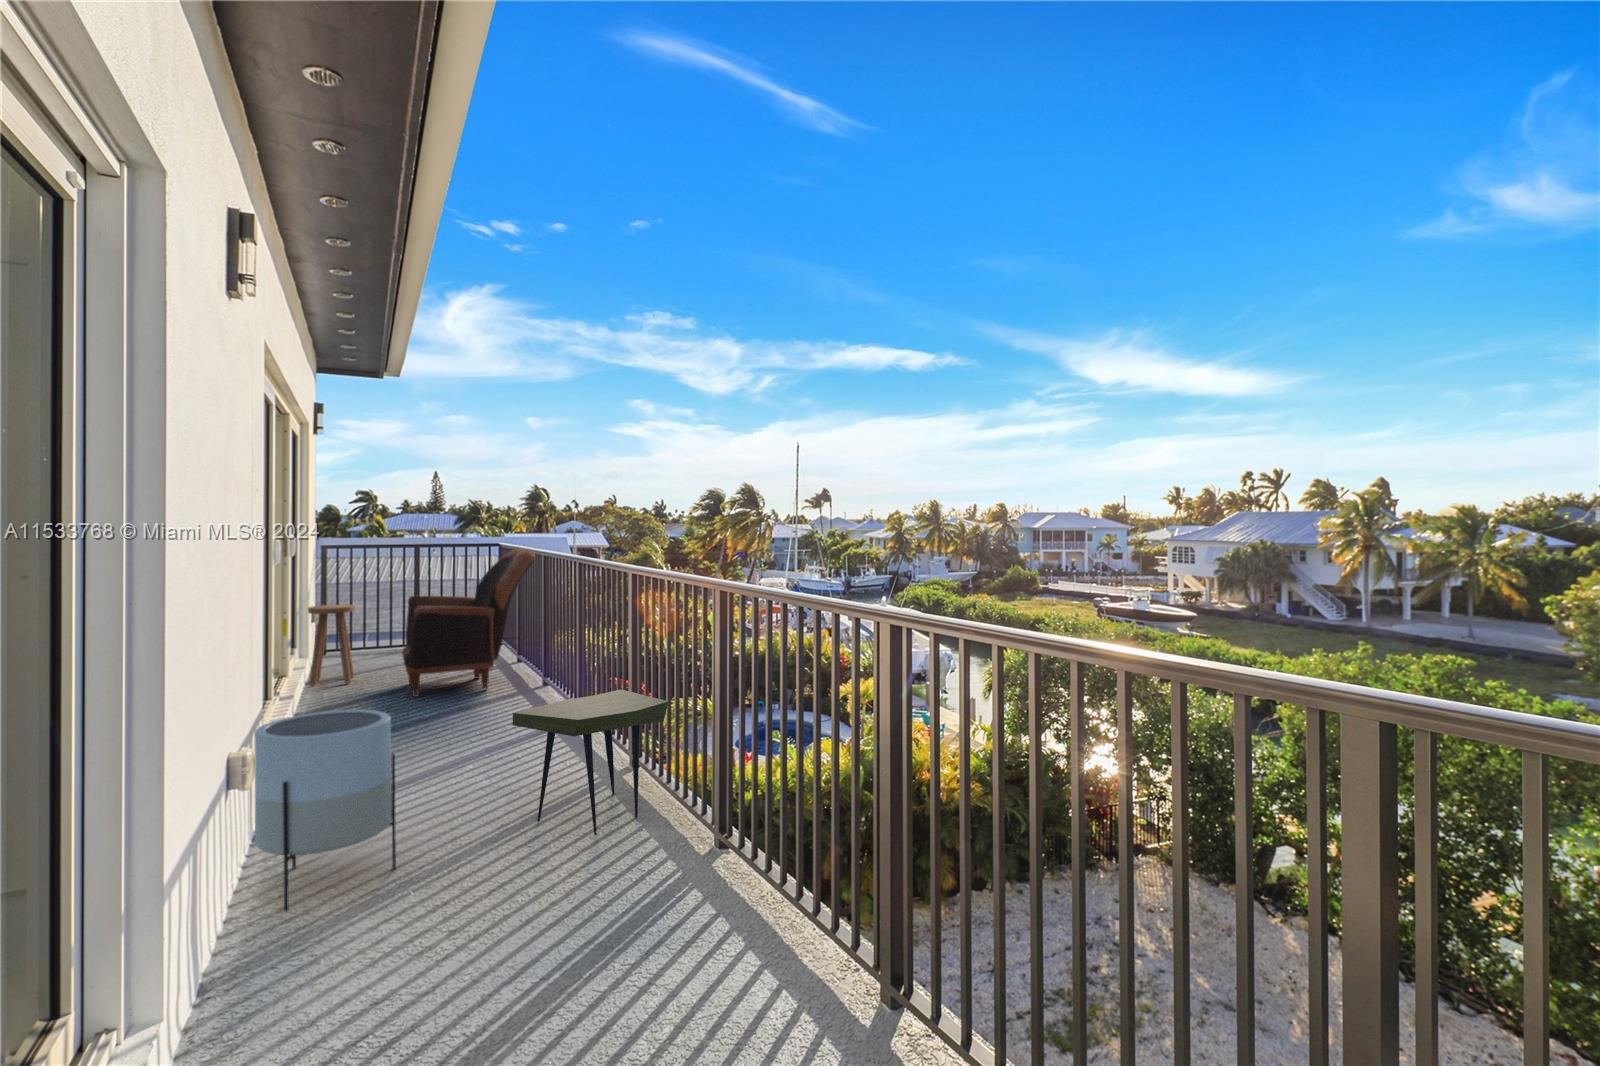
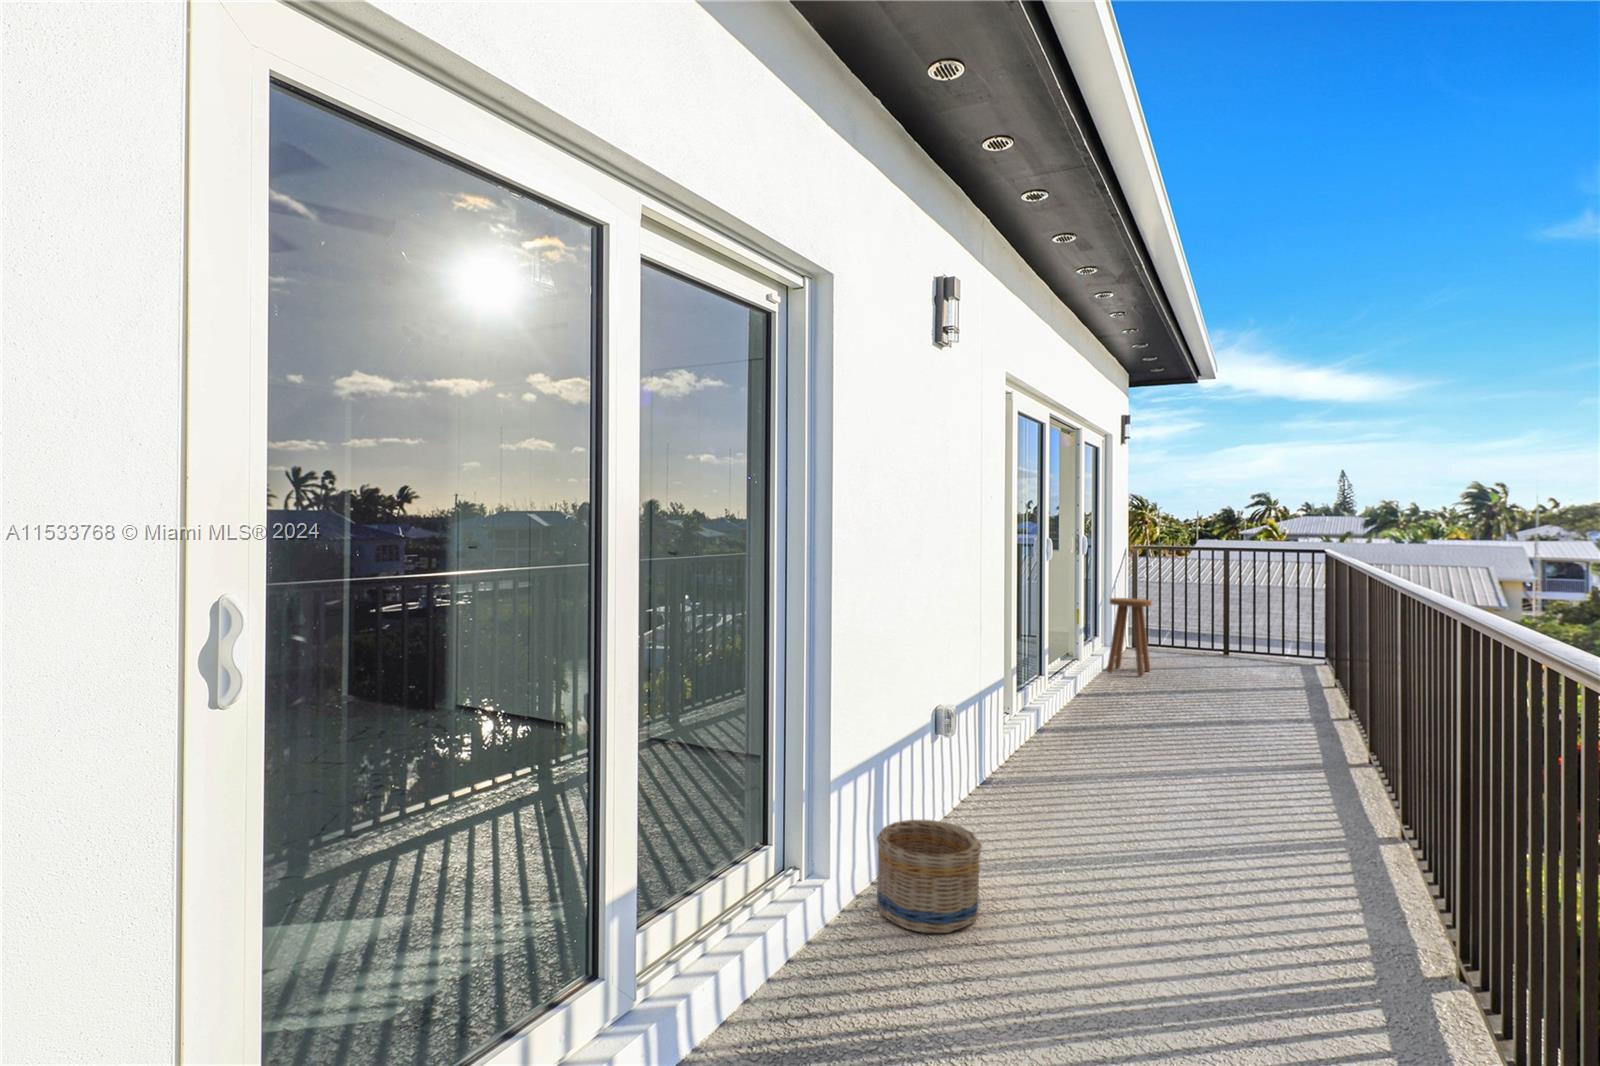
armchair: present [402,548,535,696] -> none [1186,551,1345,708]
side table: present [513,689,668,835] -> none [1204,724,1424,897]
planter: present [254,710,396,911] -> none [956,680,1070,845]
basket: none [218,889,362,1035] -> present [876,820,982,933]

